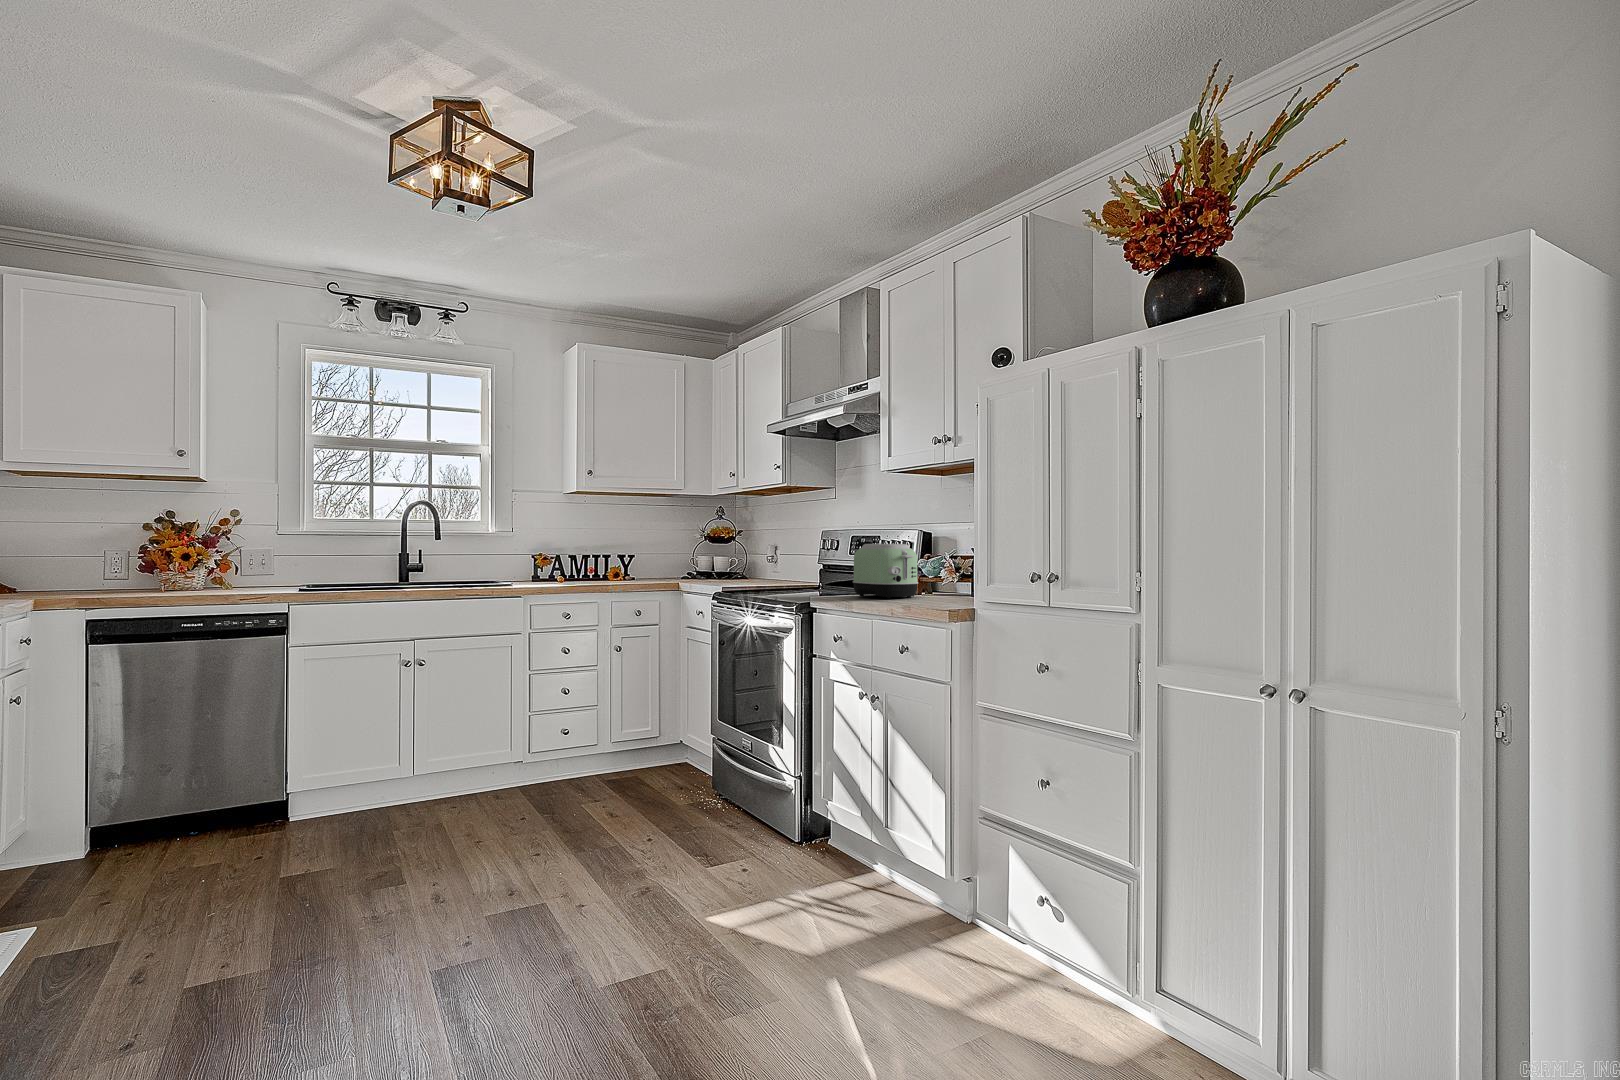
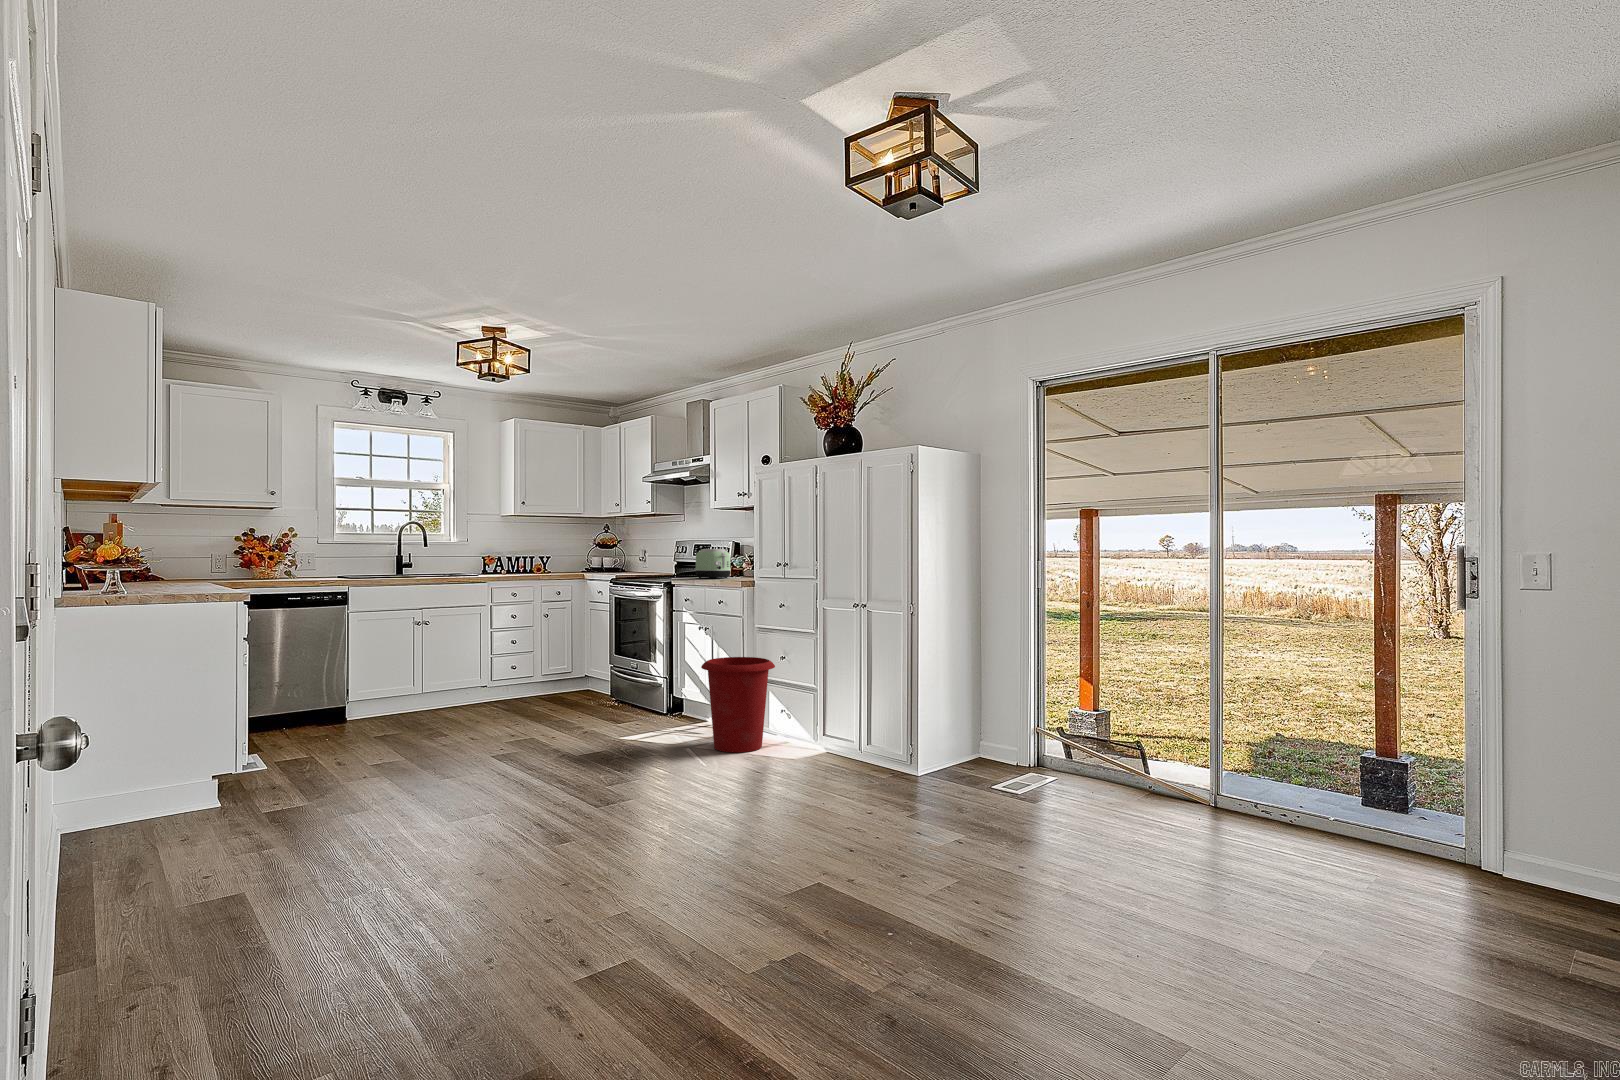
waste bin: none [866,770,1029,1003] -> present [701,657,775,752]

